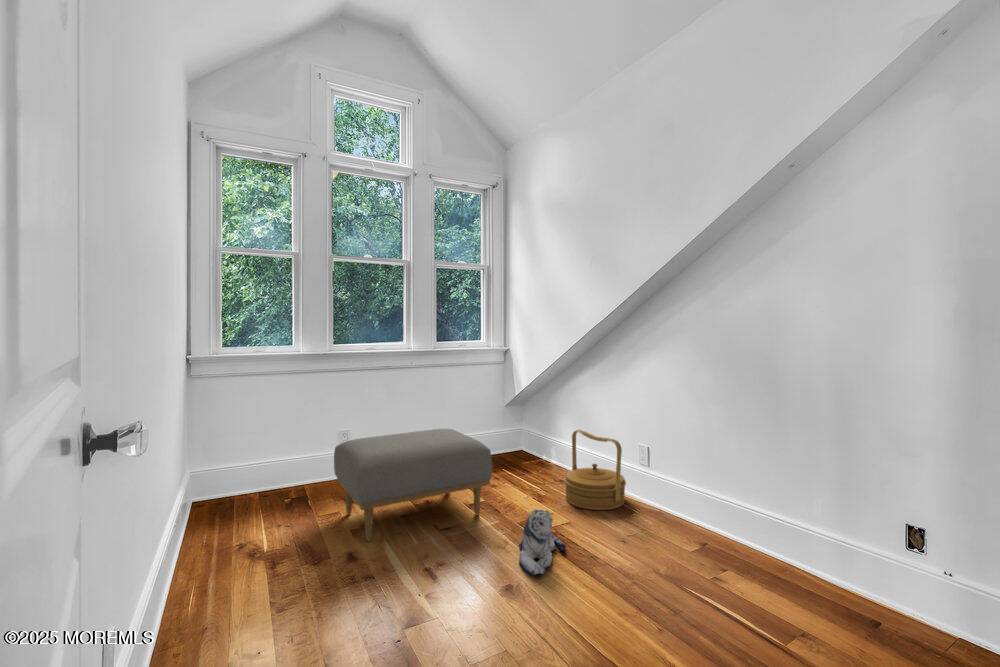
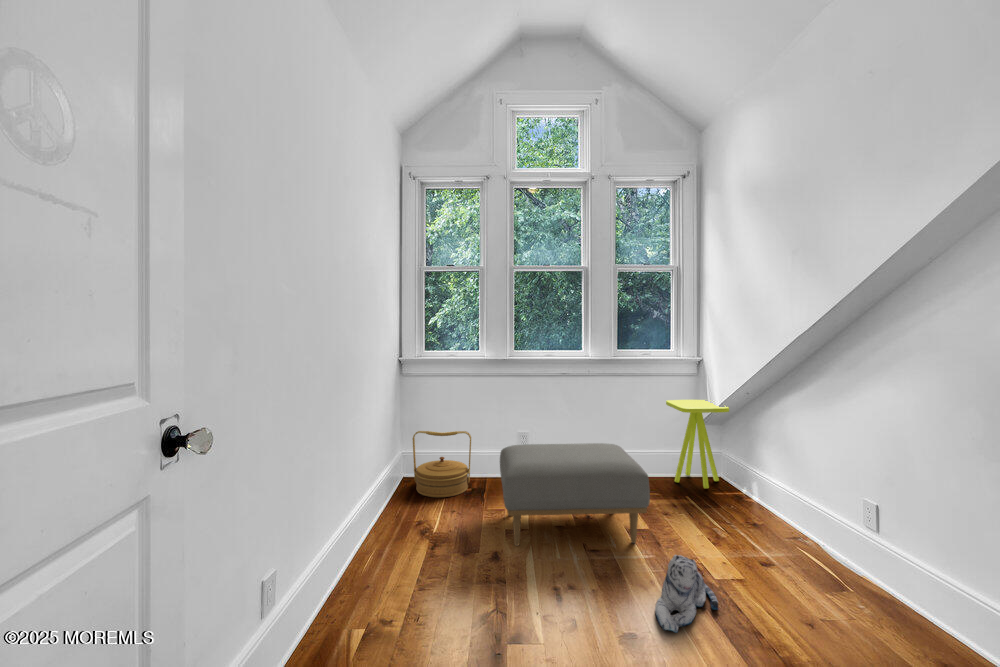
side table: none [479,385,533,462] -> present [666,400,729,488]
woven basket: present [564,430,626,510] -> present [413,431,471,497]

